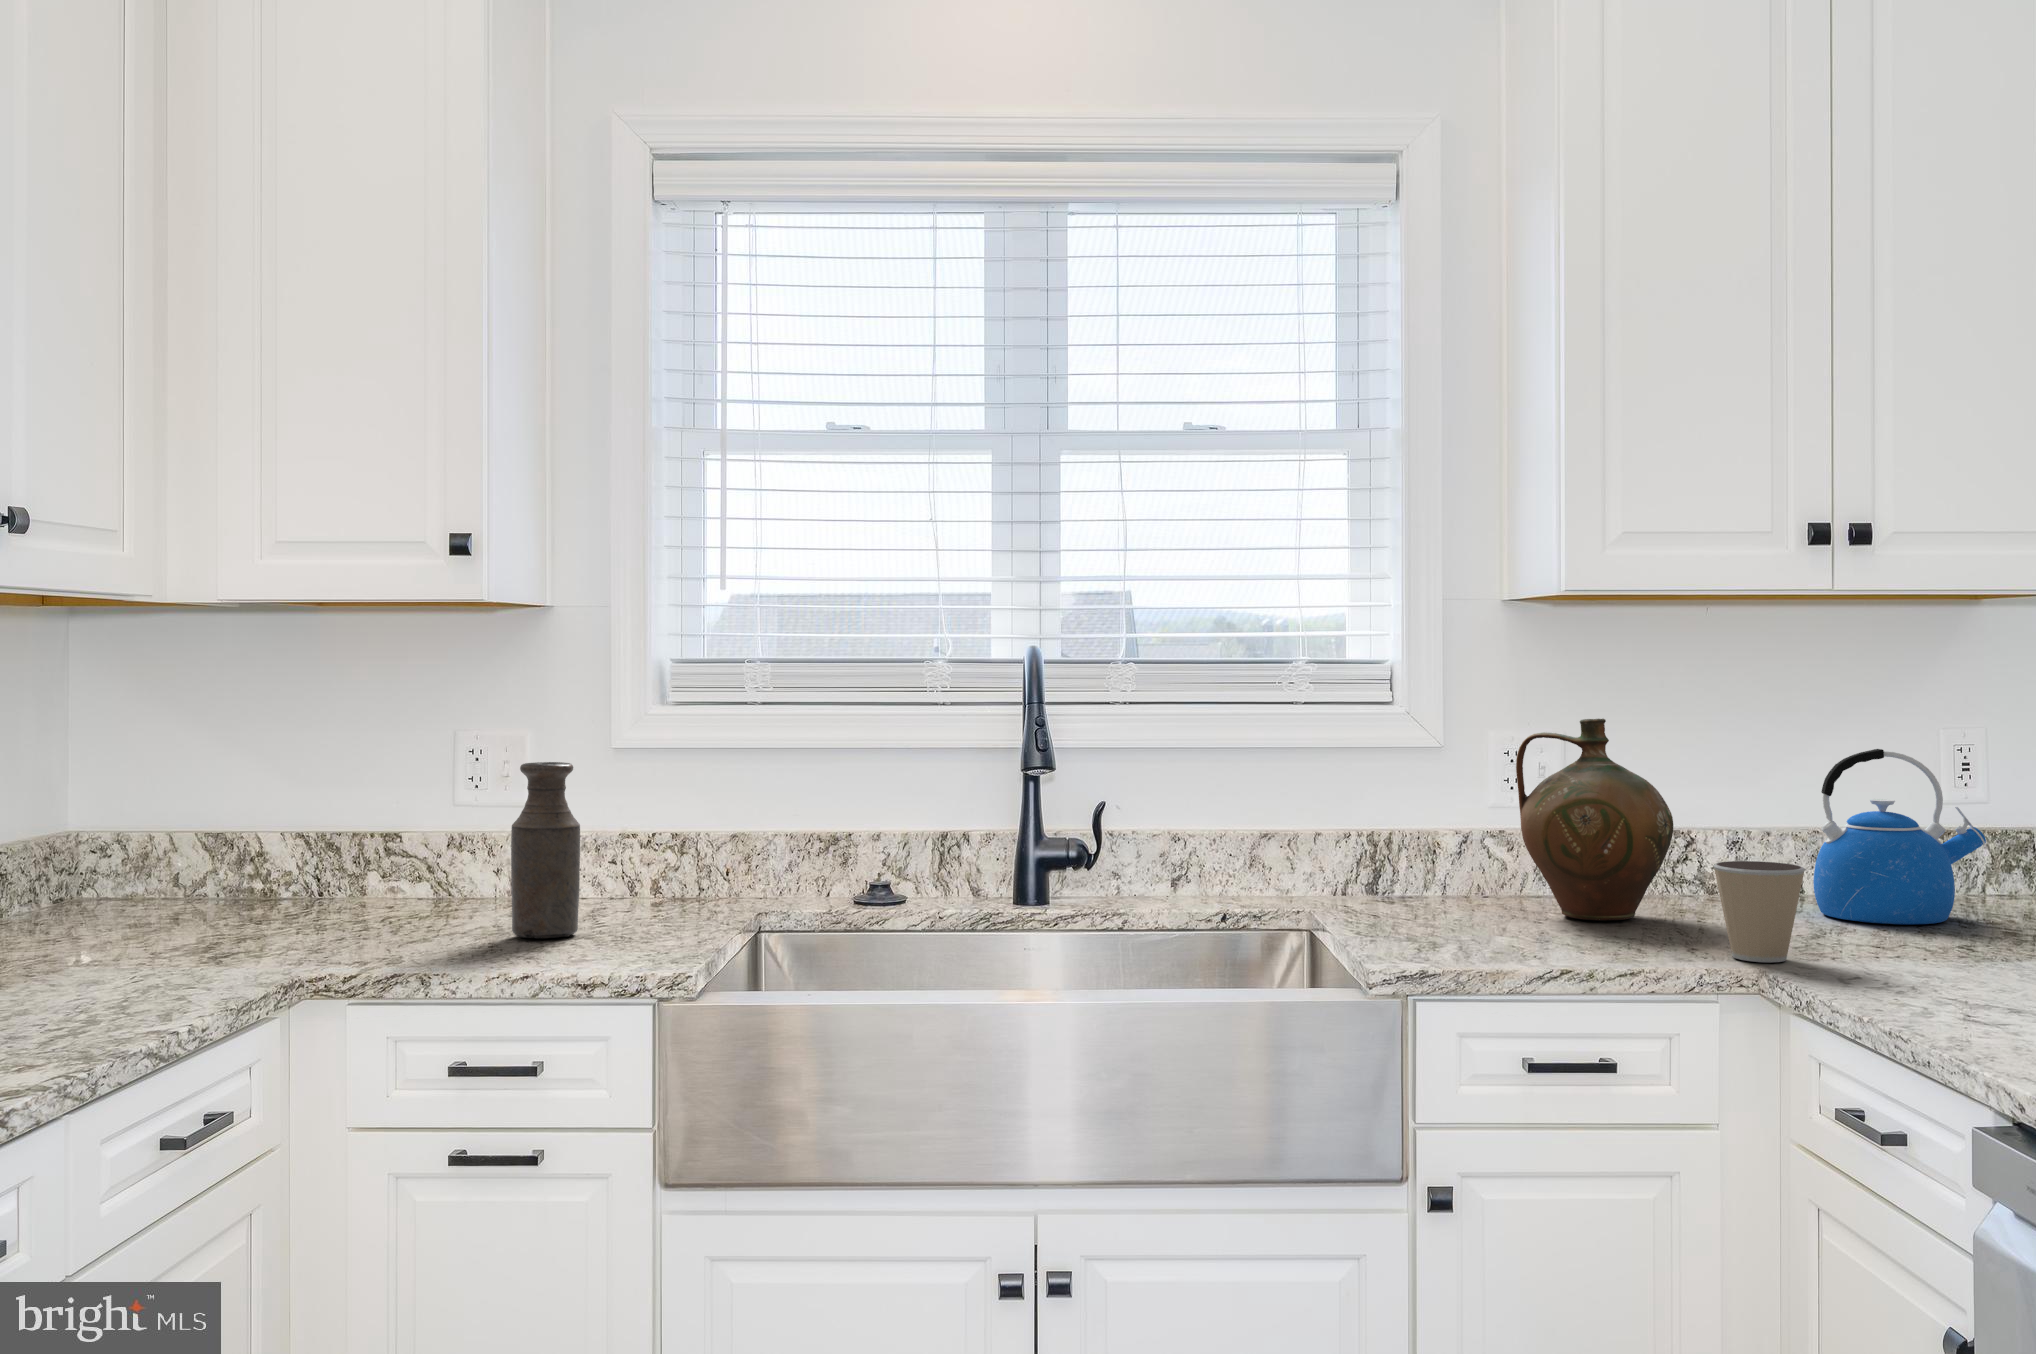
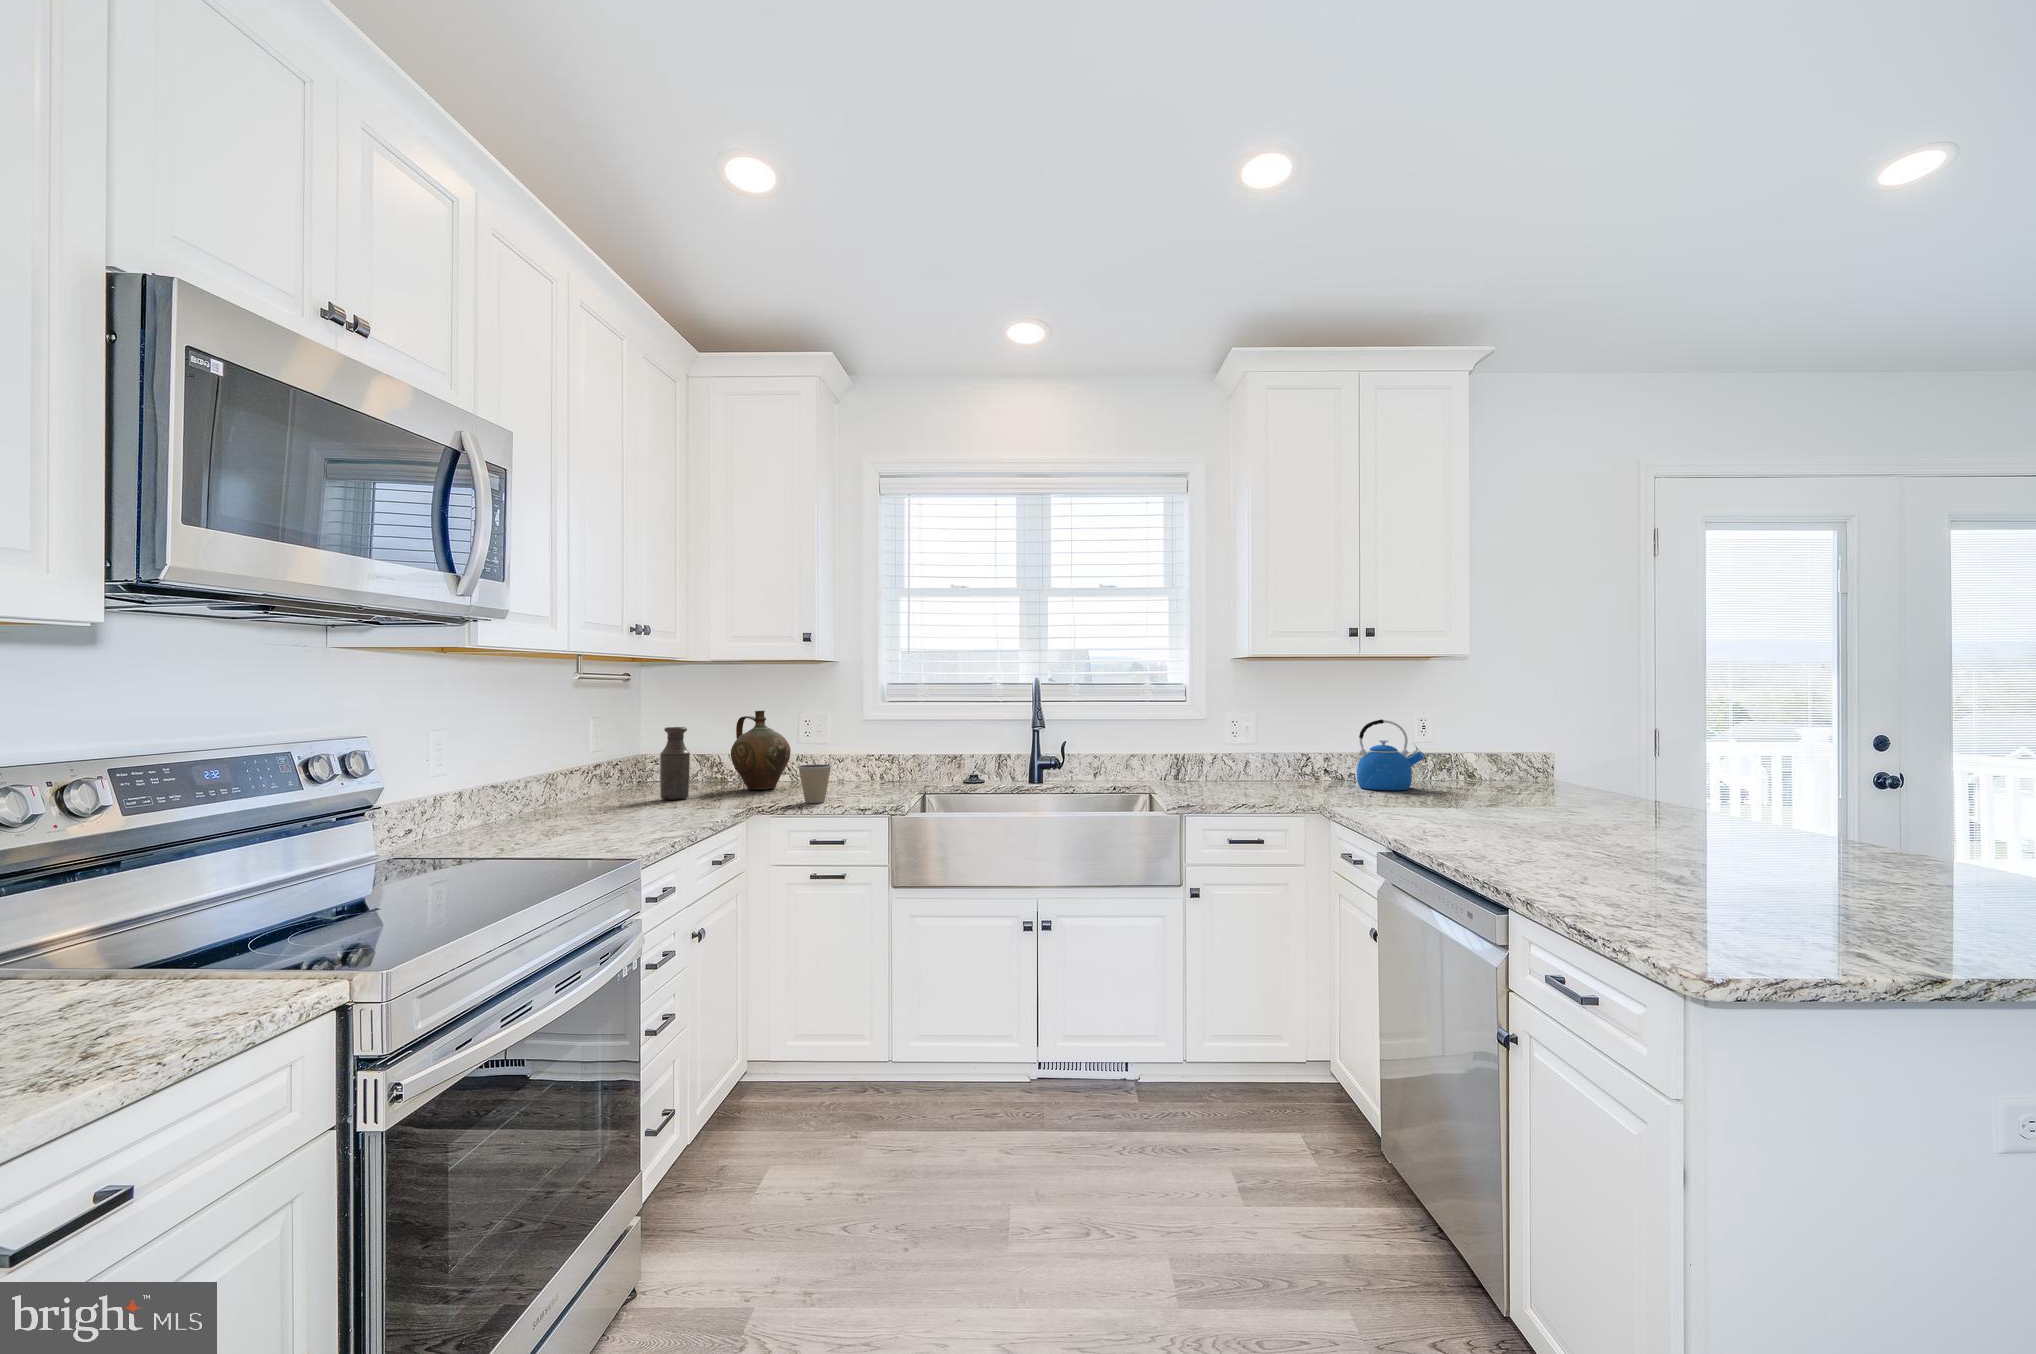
ceramic jug: present [1516,719,1673,921] -> present [731,711,791,790]
bottle: present [511,762,580,939] -> present [660,727,690,800]
coffee cup: present [1713,861,1806,962] -> present [798,764,831,803]

